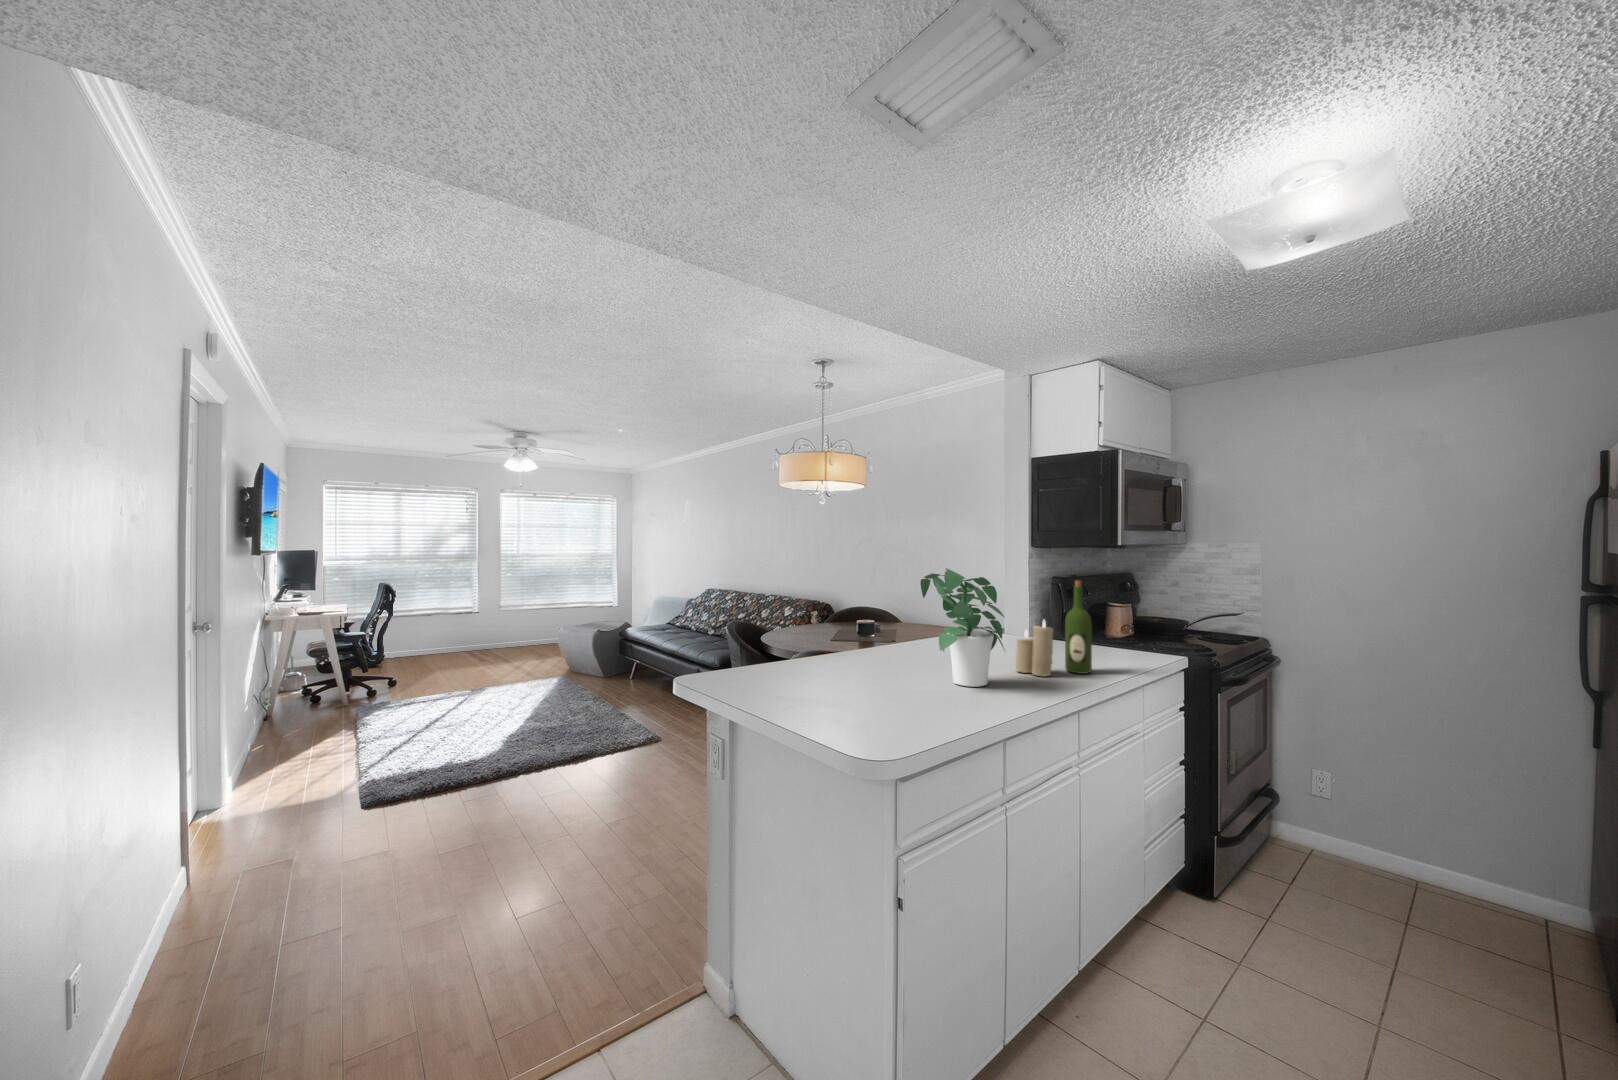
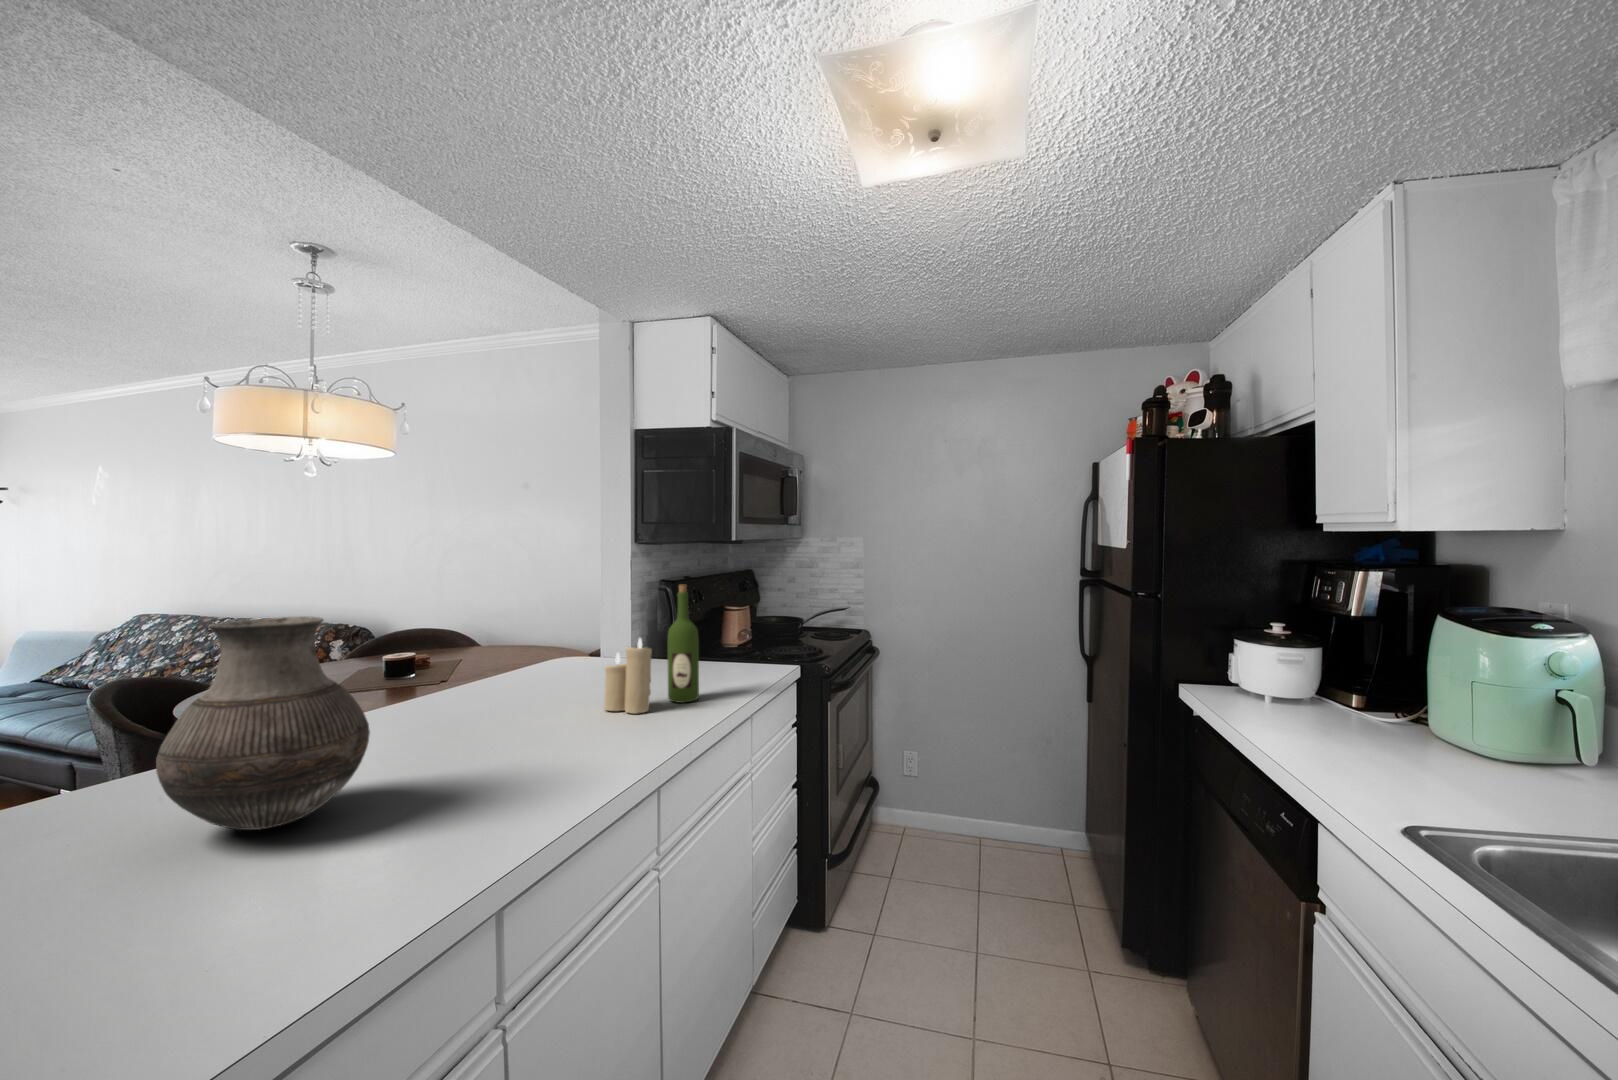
potted plant: present [920,568,1005,687] -> none [454,575,583,746]
vase: none [790,588,884,705] -> present [156,617,370,830]

